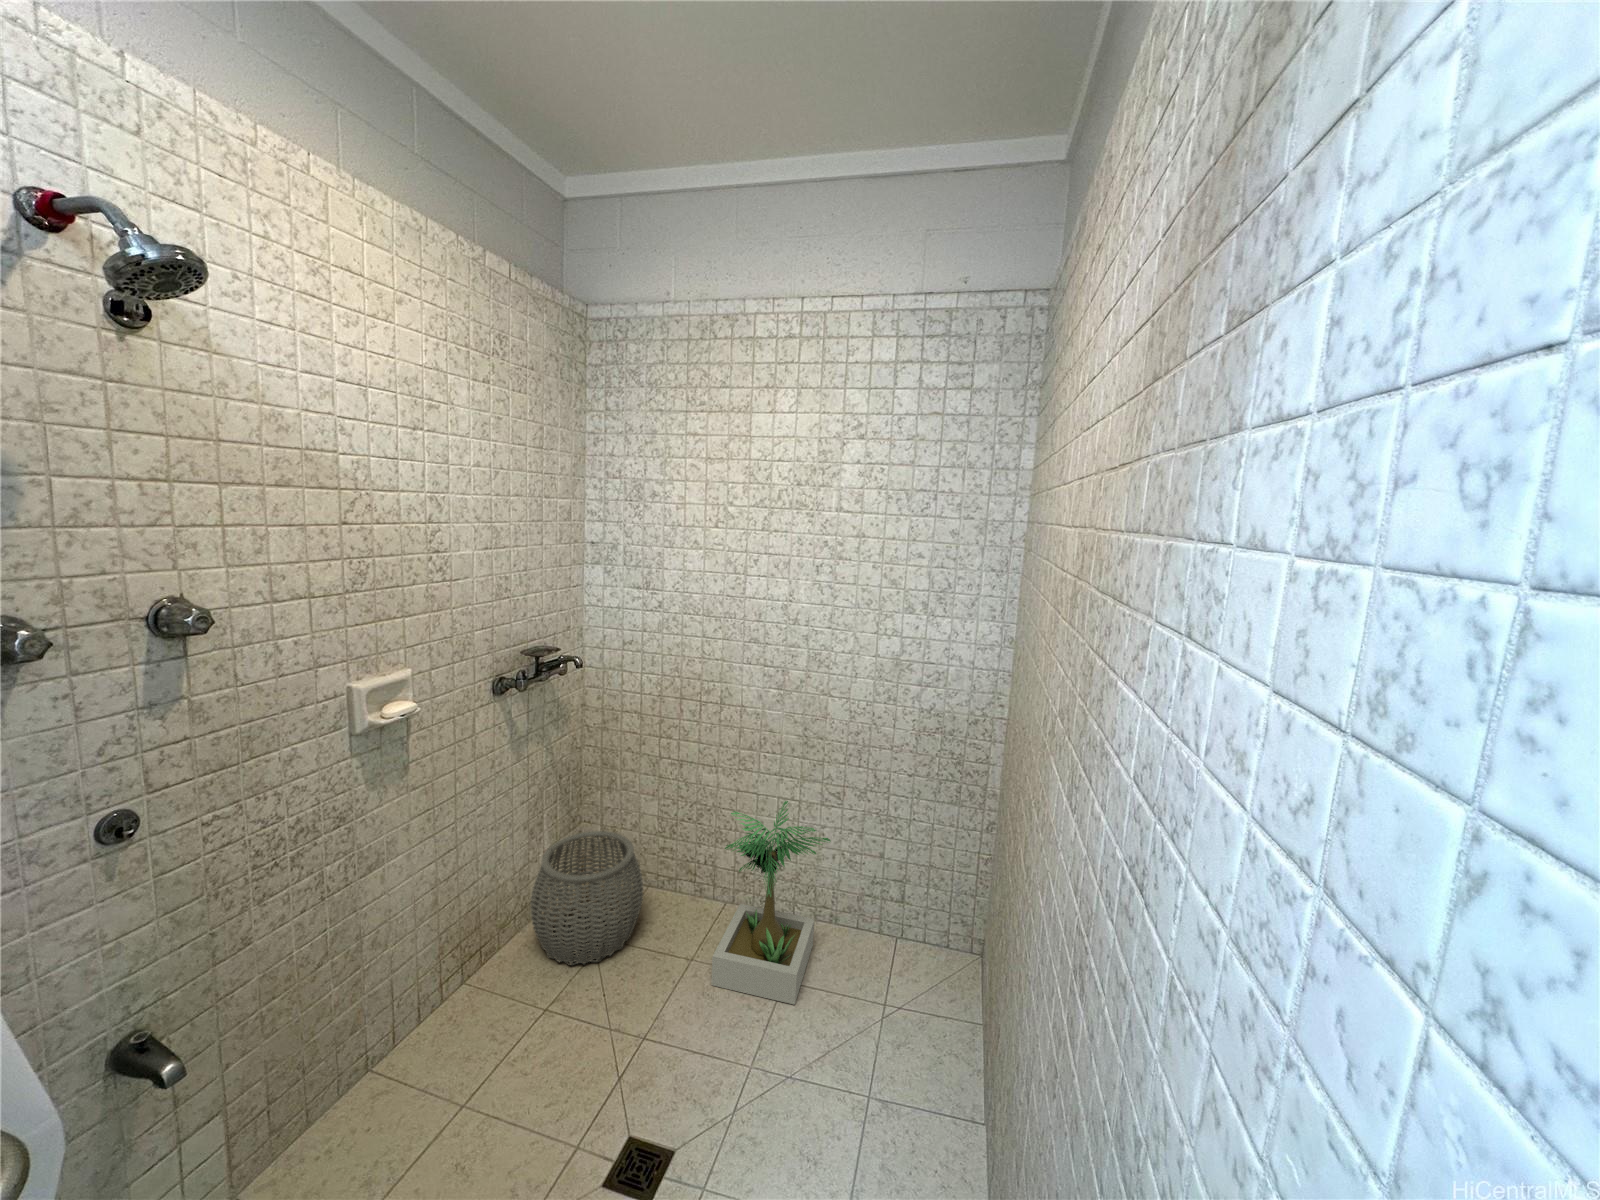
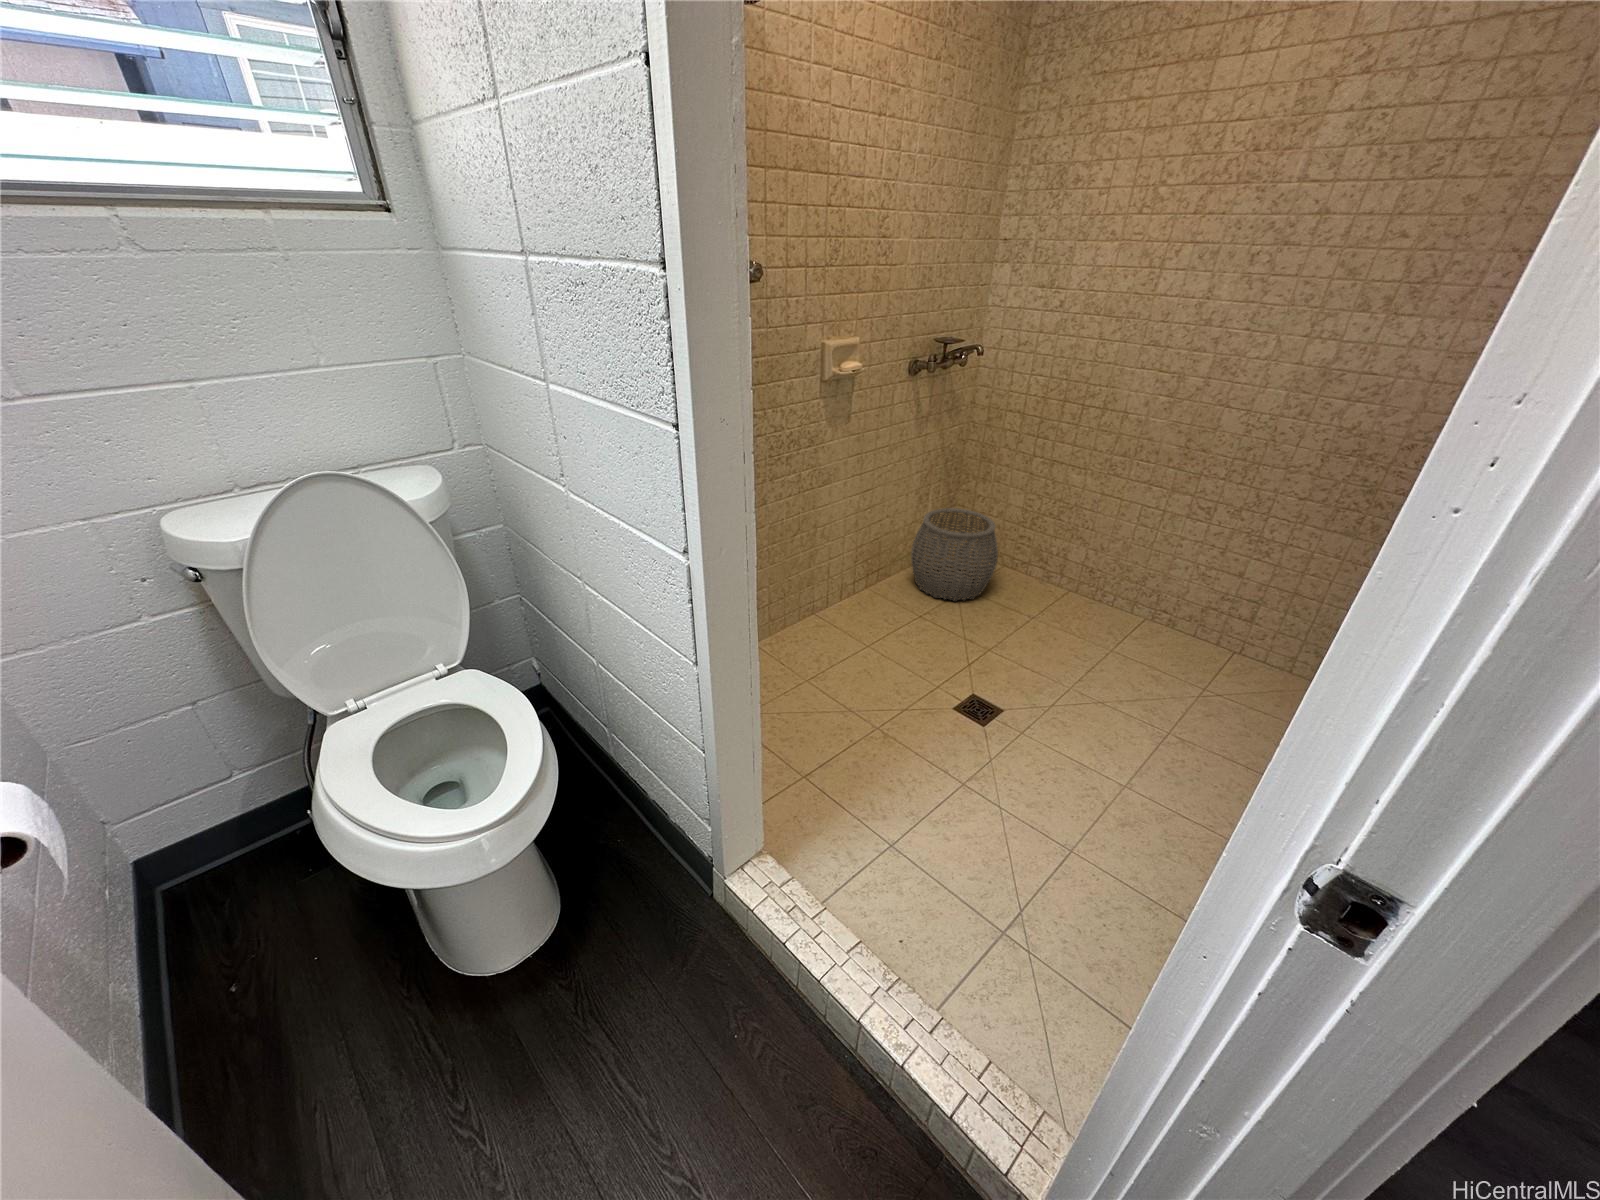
potted plant: present [711,801,831,1005] -> none [1041,503,1189,670]

